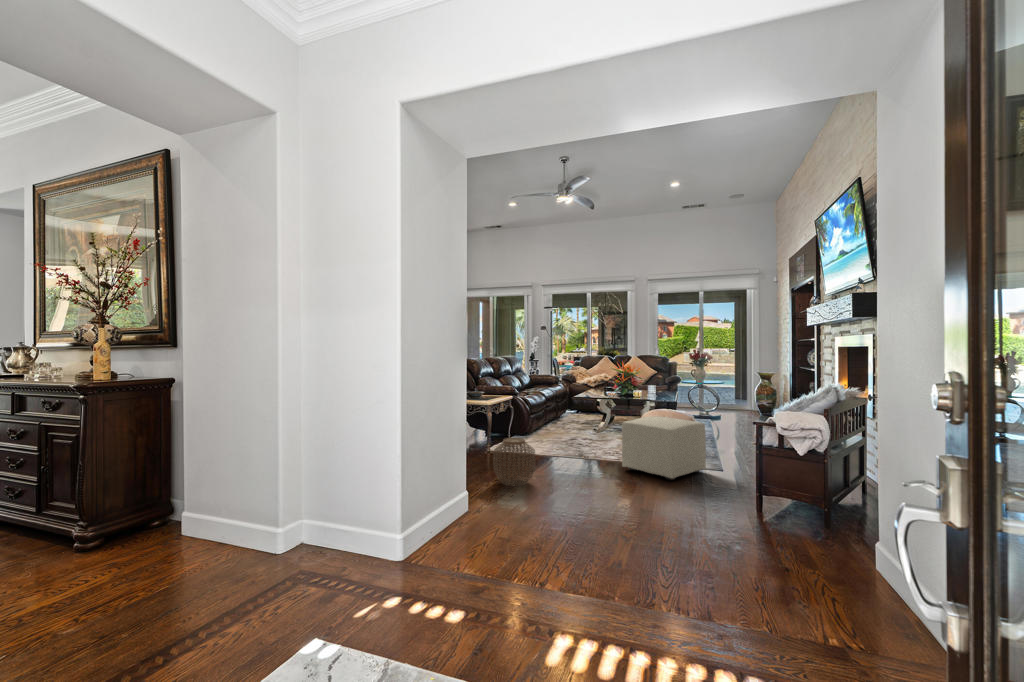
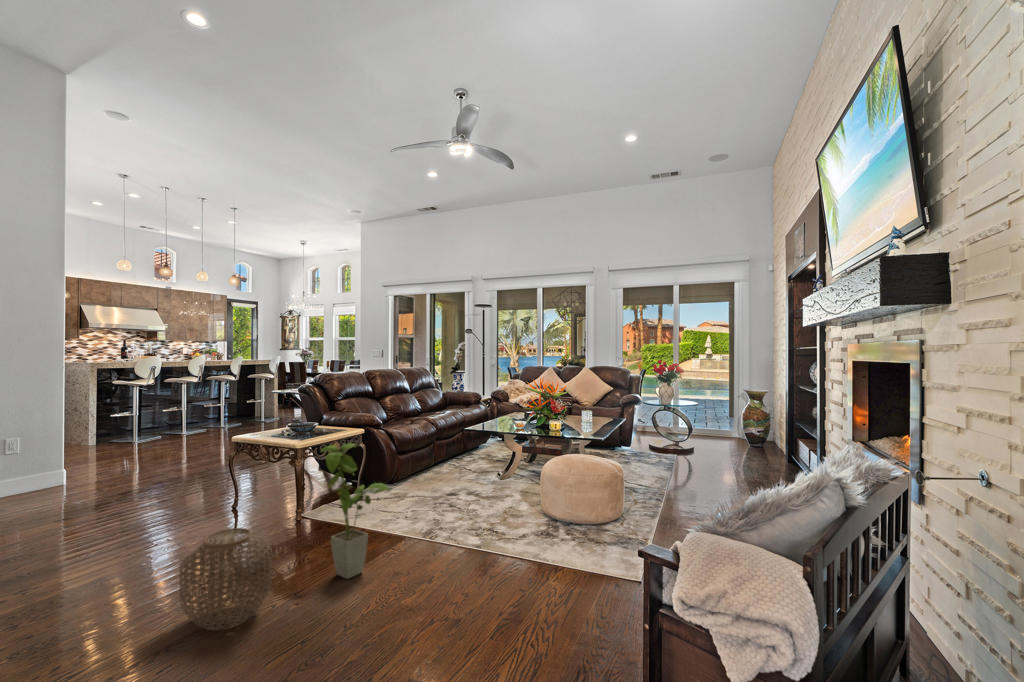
house plant: none [542,395,583,471] -> present [321,443,390,579]
ottoman: present [622,416,706,480] -> none [463,477,607,616]

